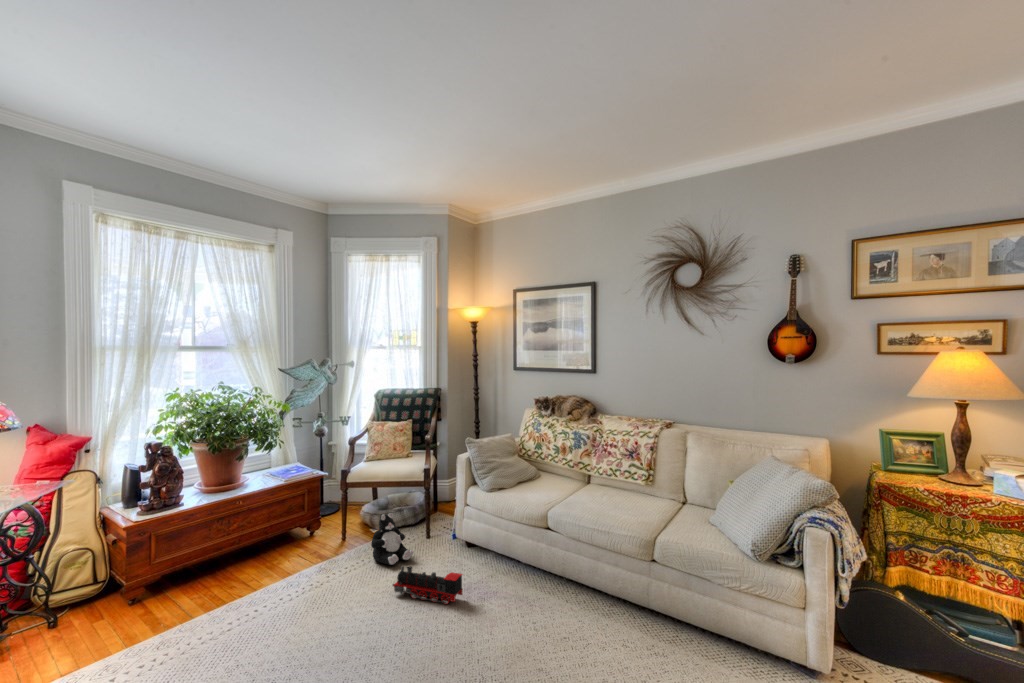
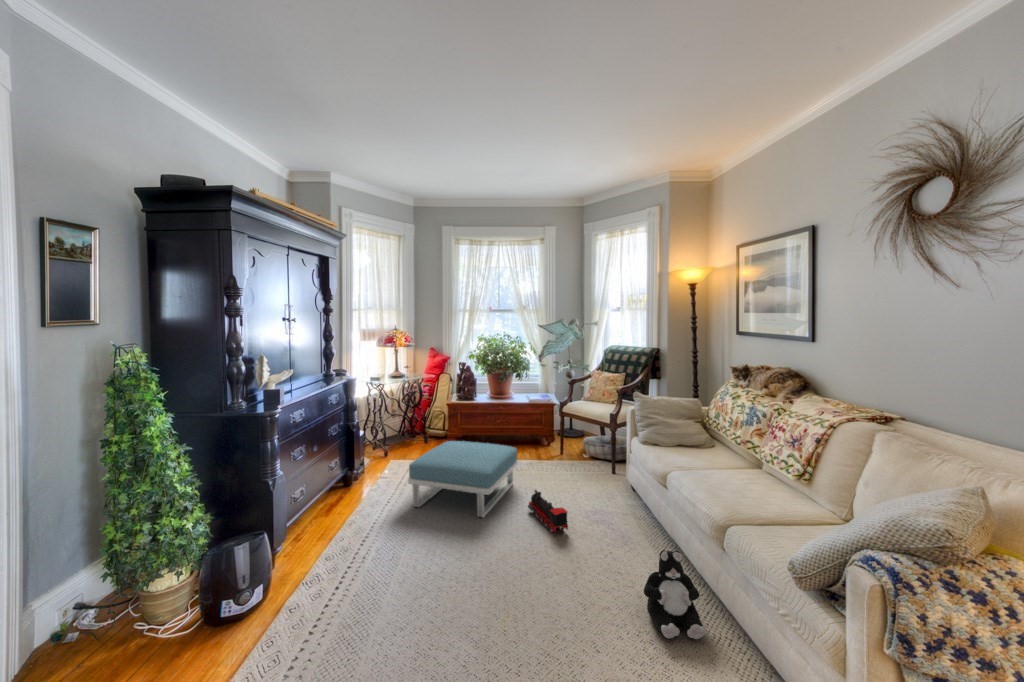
plush toy: present [371,512,414,565] -> present [644,550,707,639]
footstool: none [224,527,363,649] -> present [408,441,518,517]

